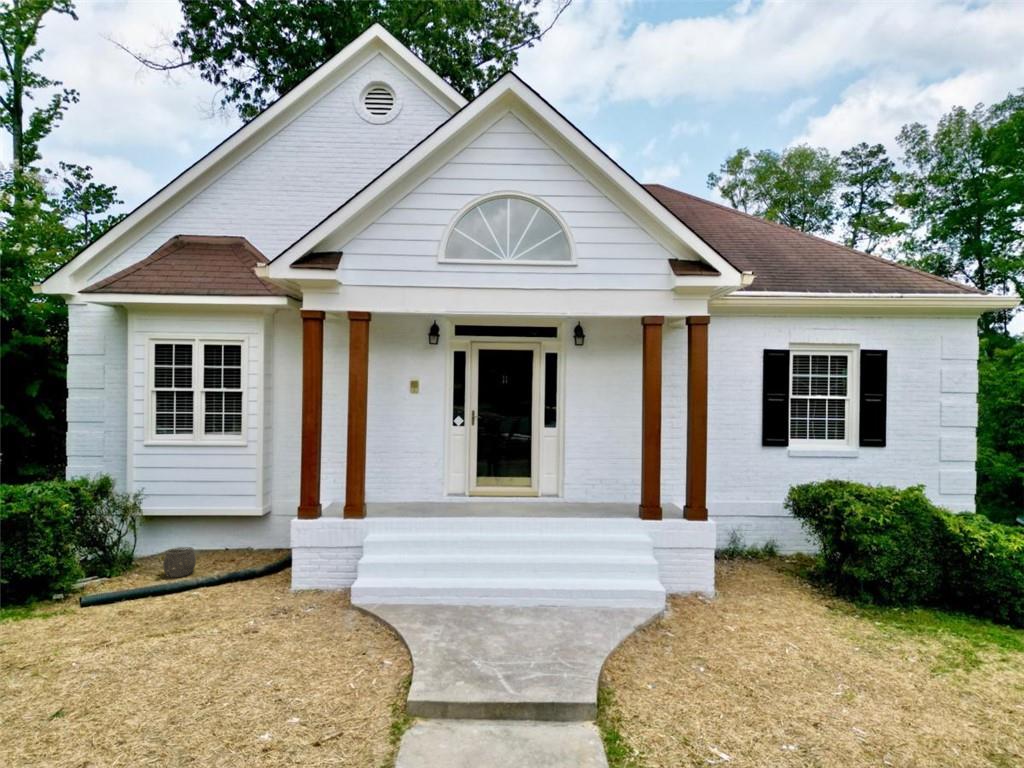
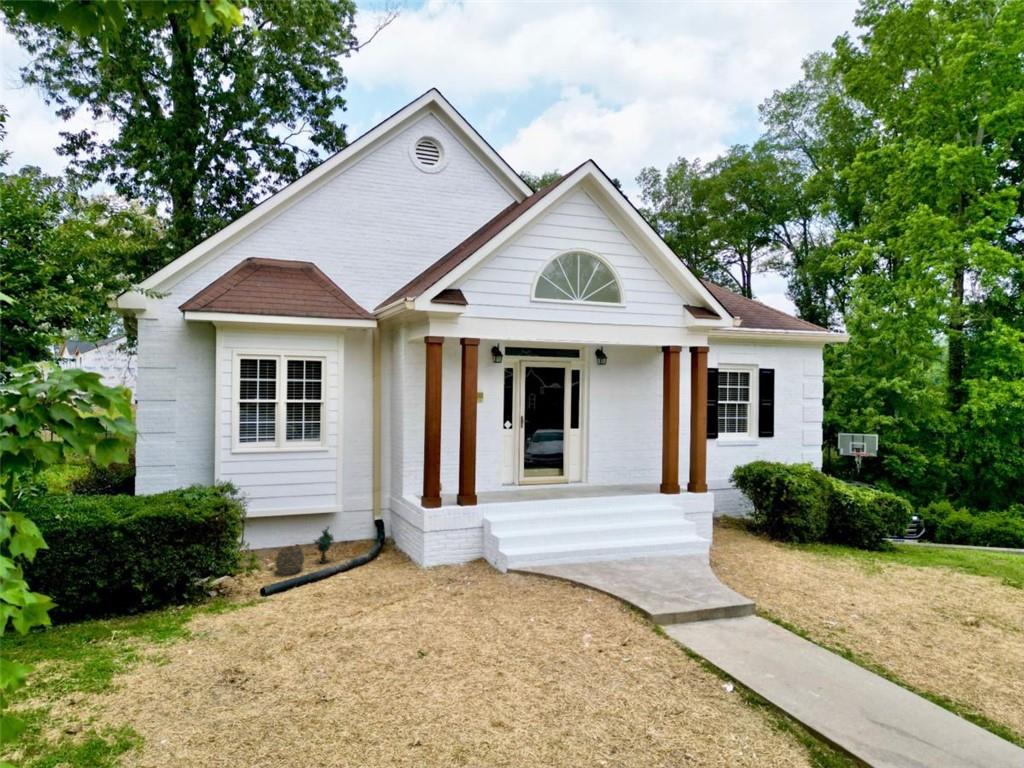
decorative plant: none [211,528,237,569] -> present [315,527,334,563]

